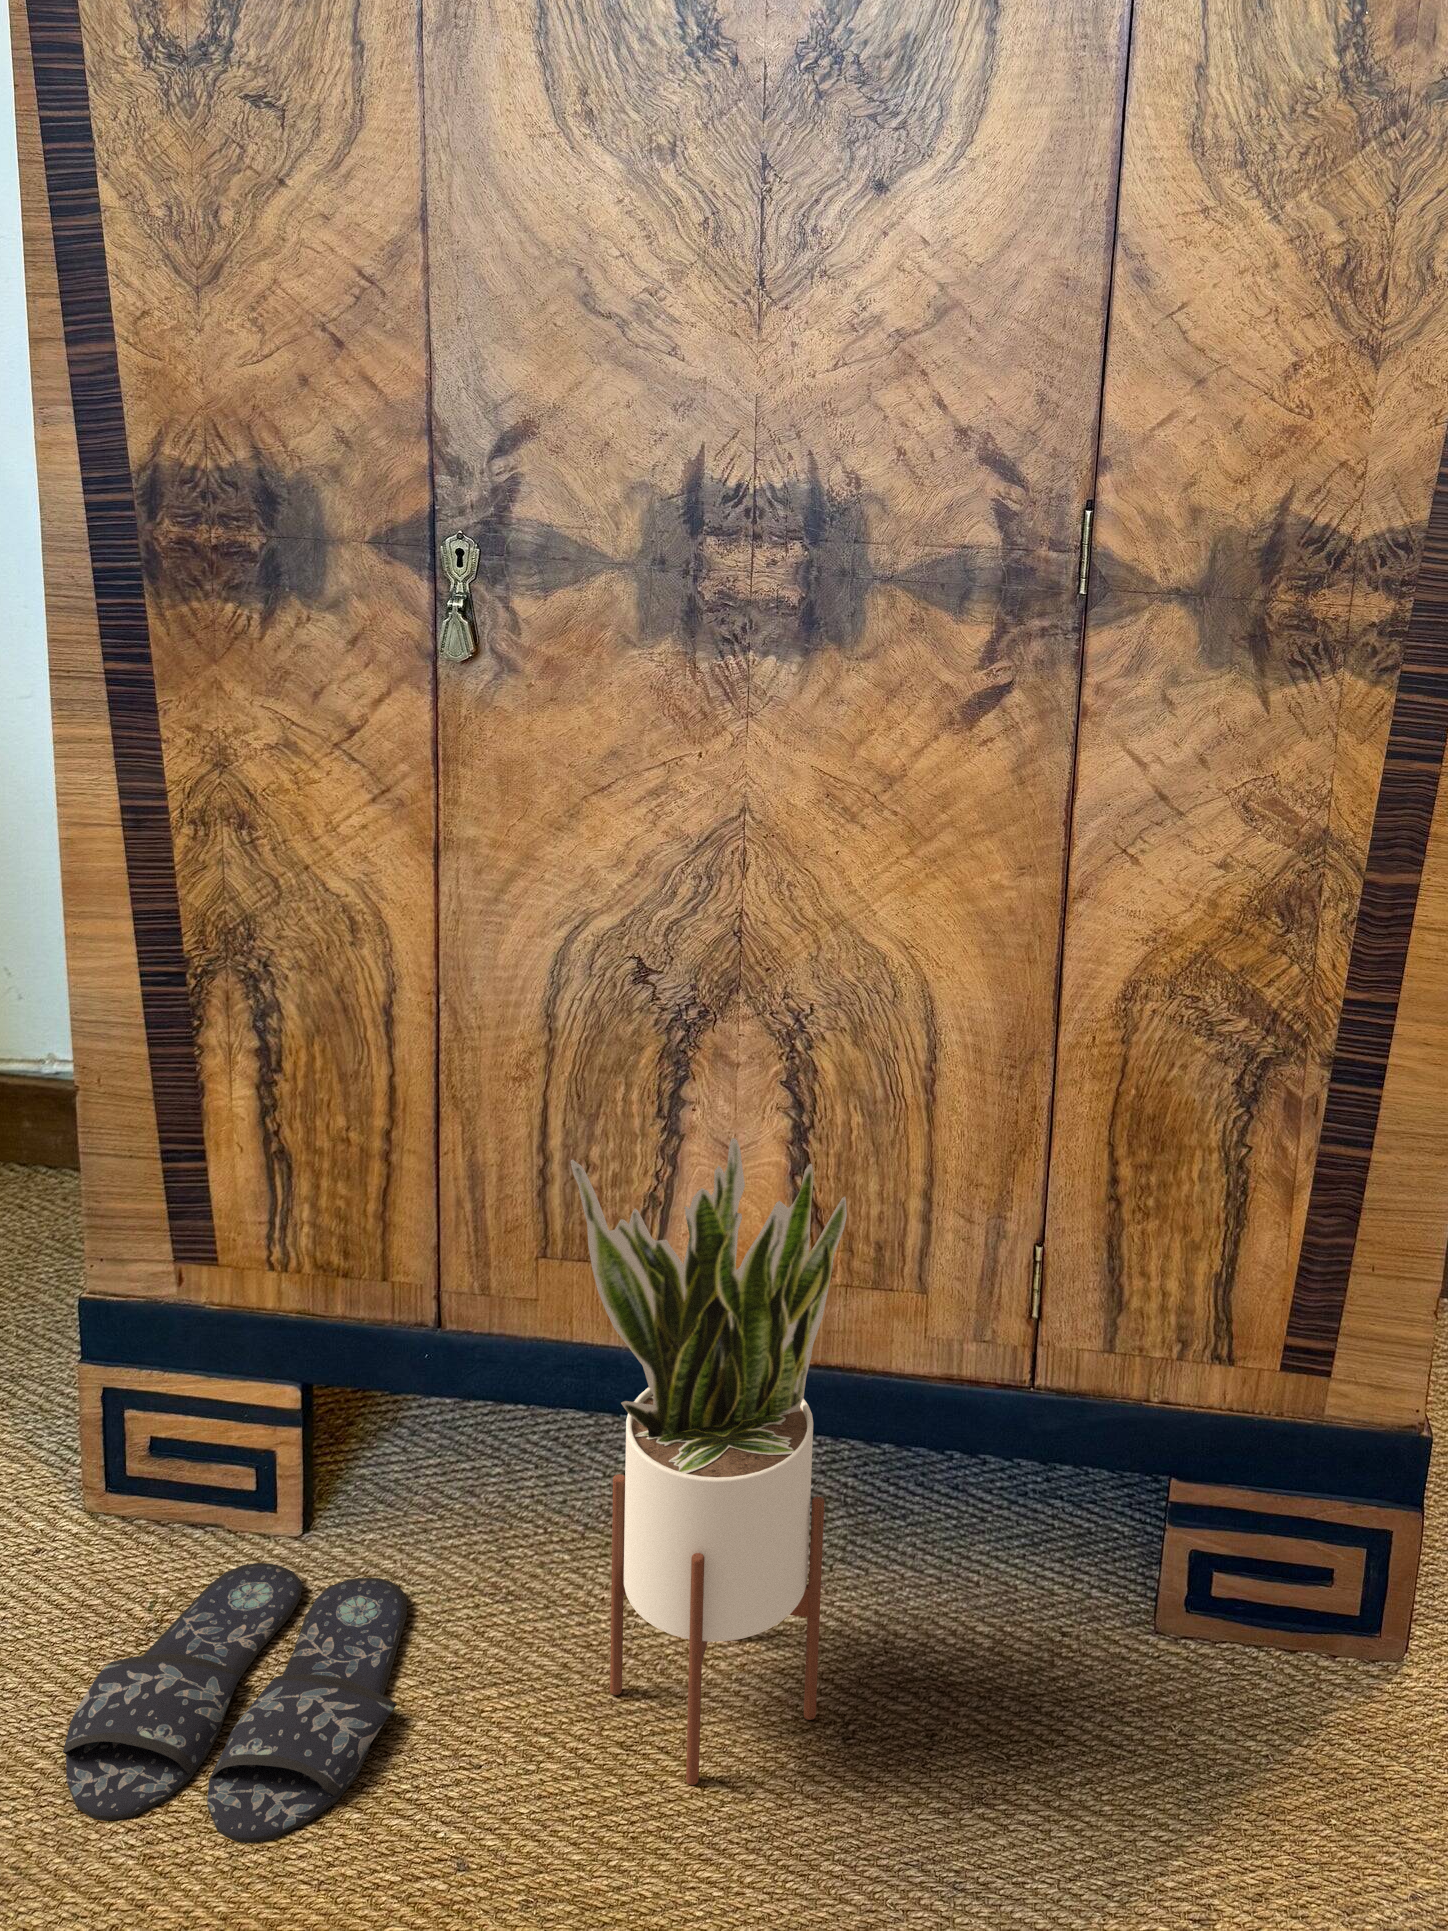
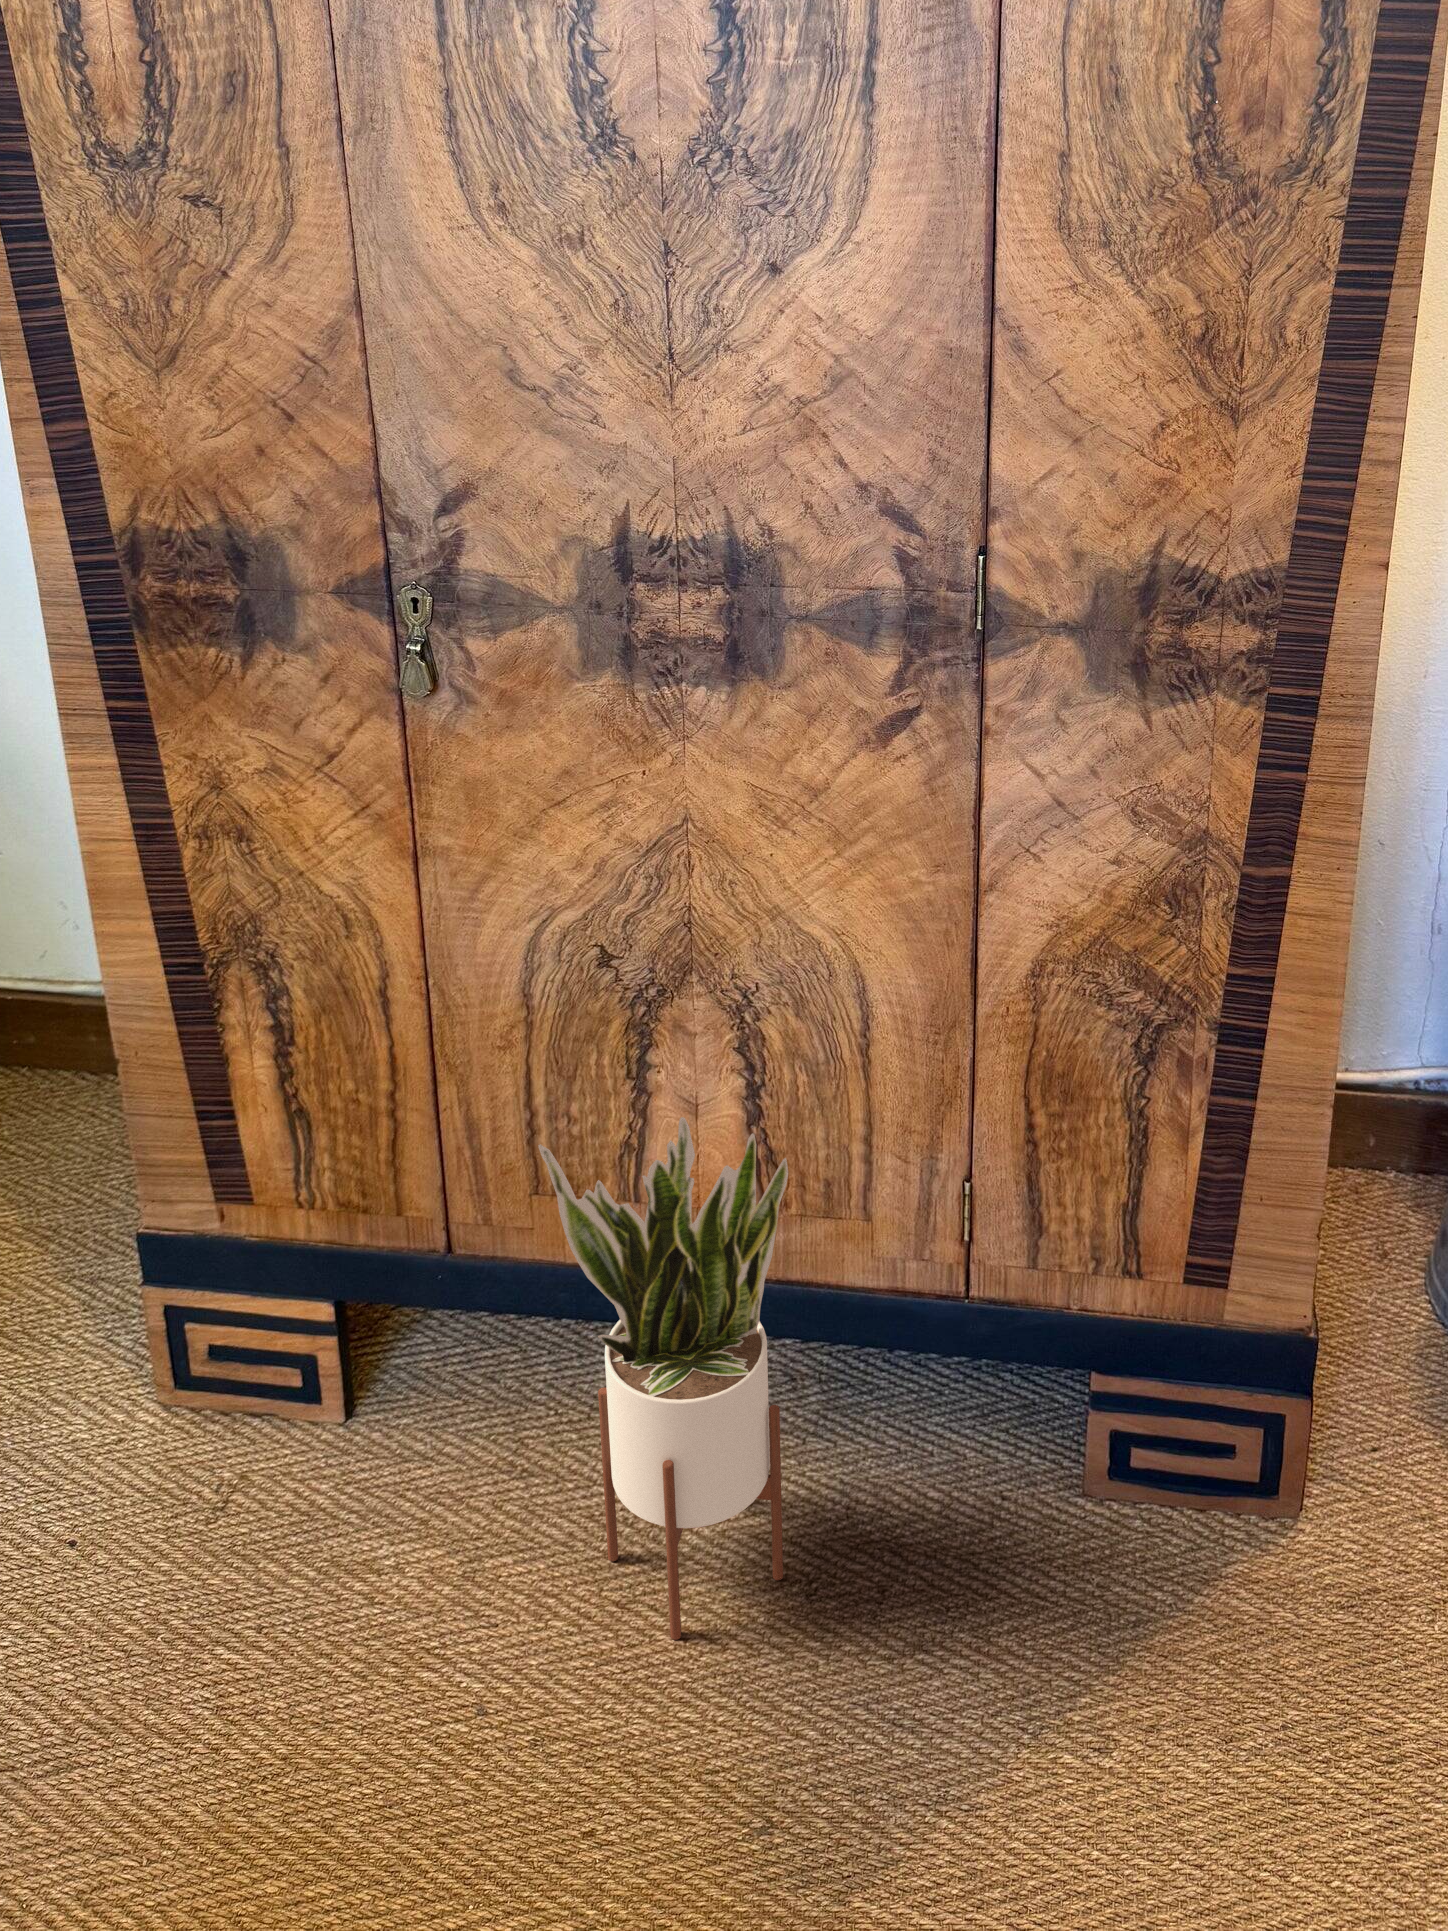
slippers: present [63,1563,407,1842] -> none [148,1449,435,1696]

